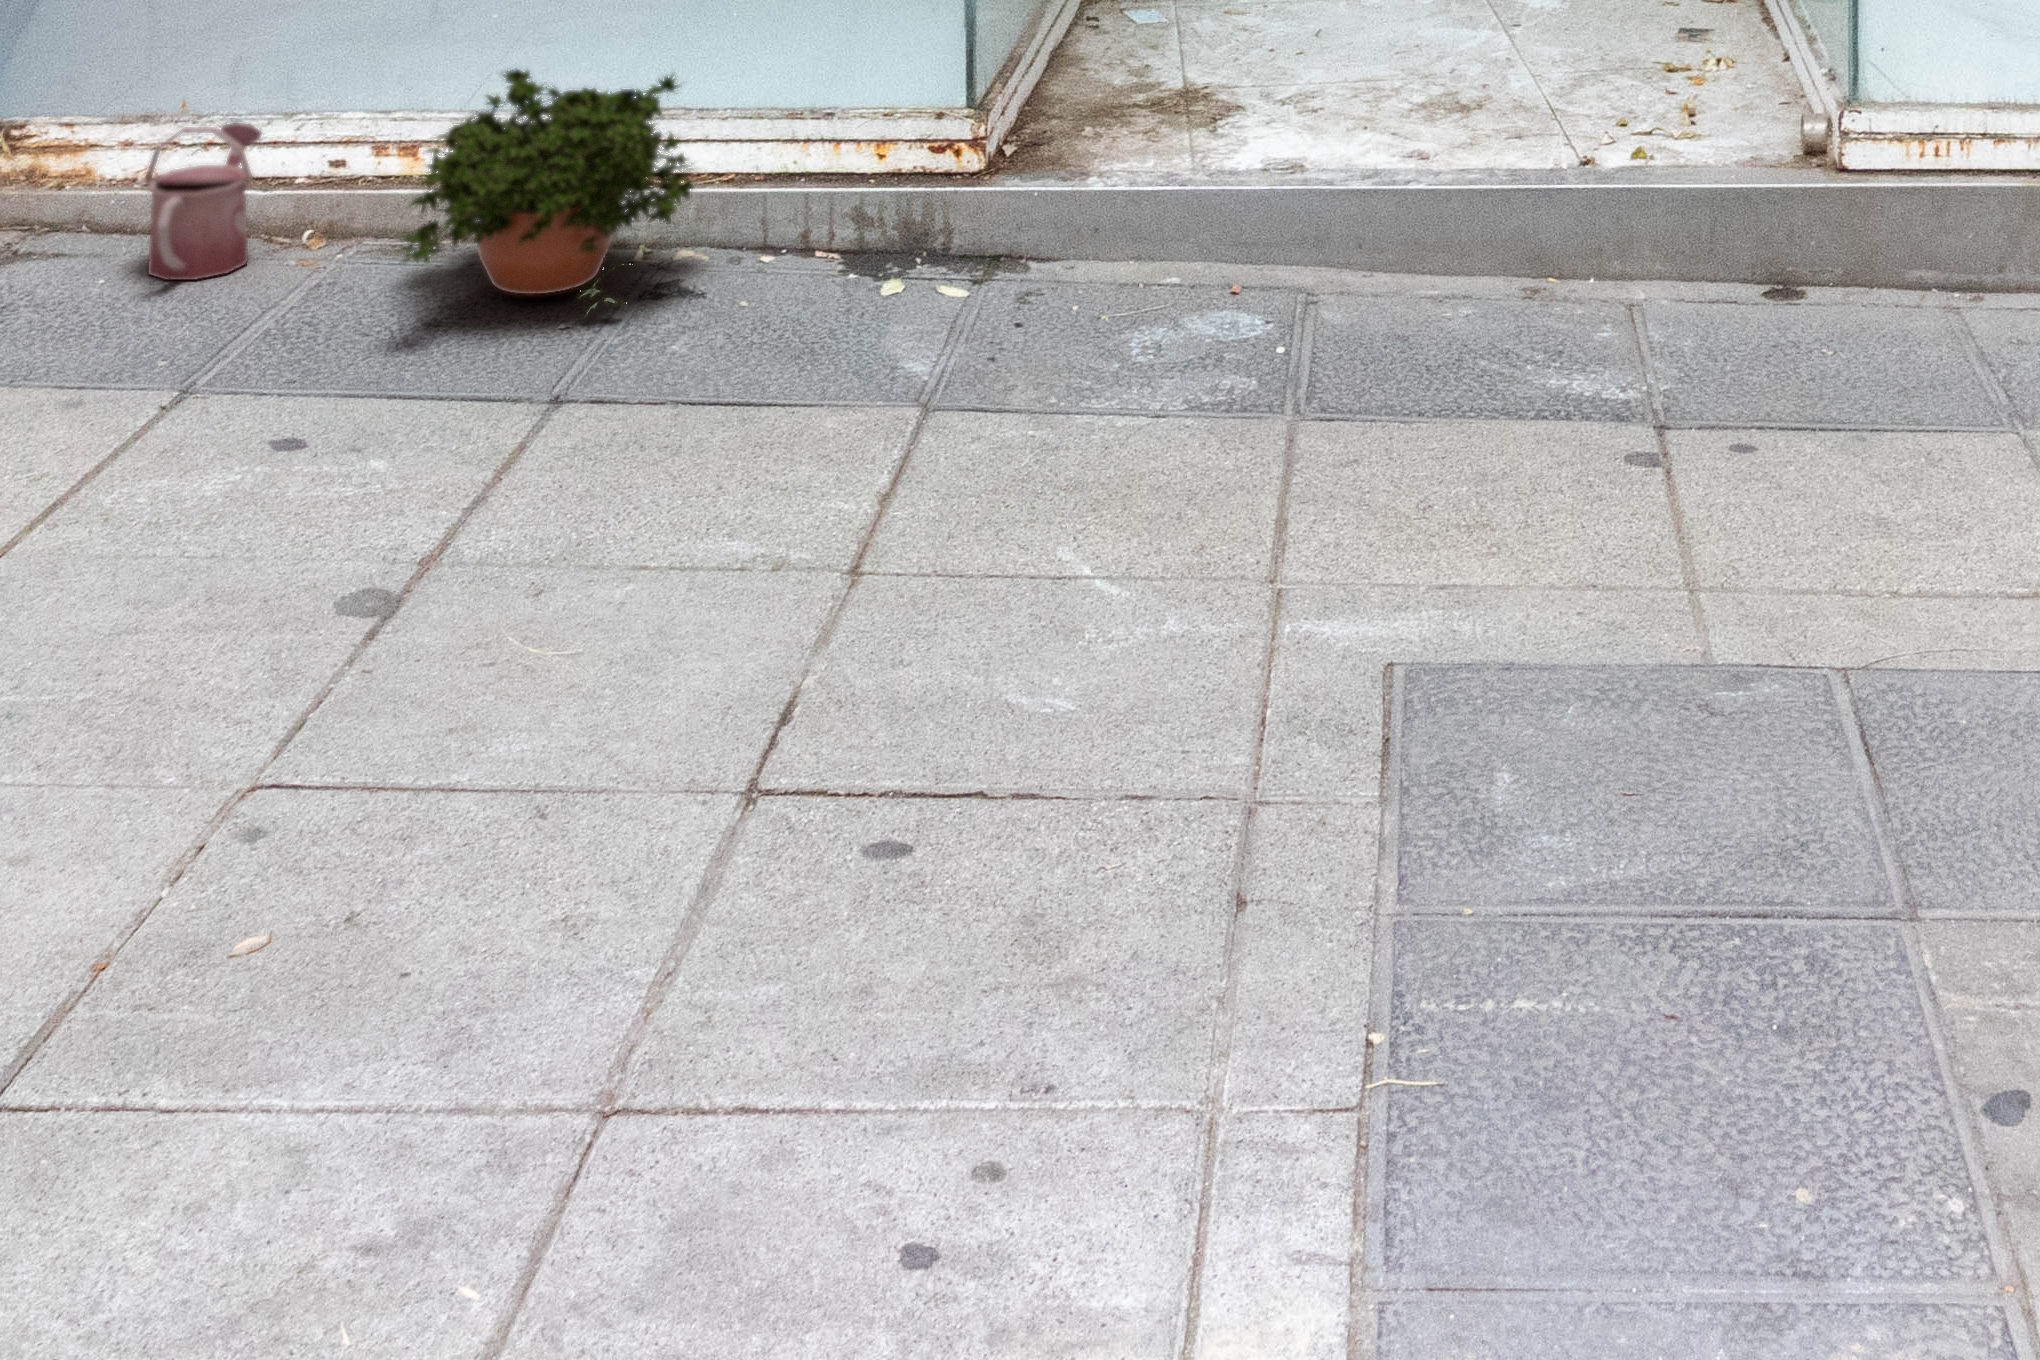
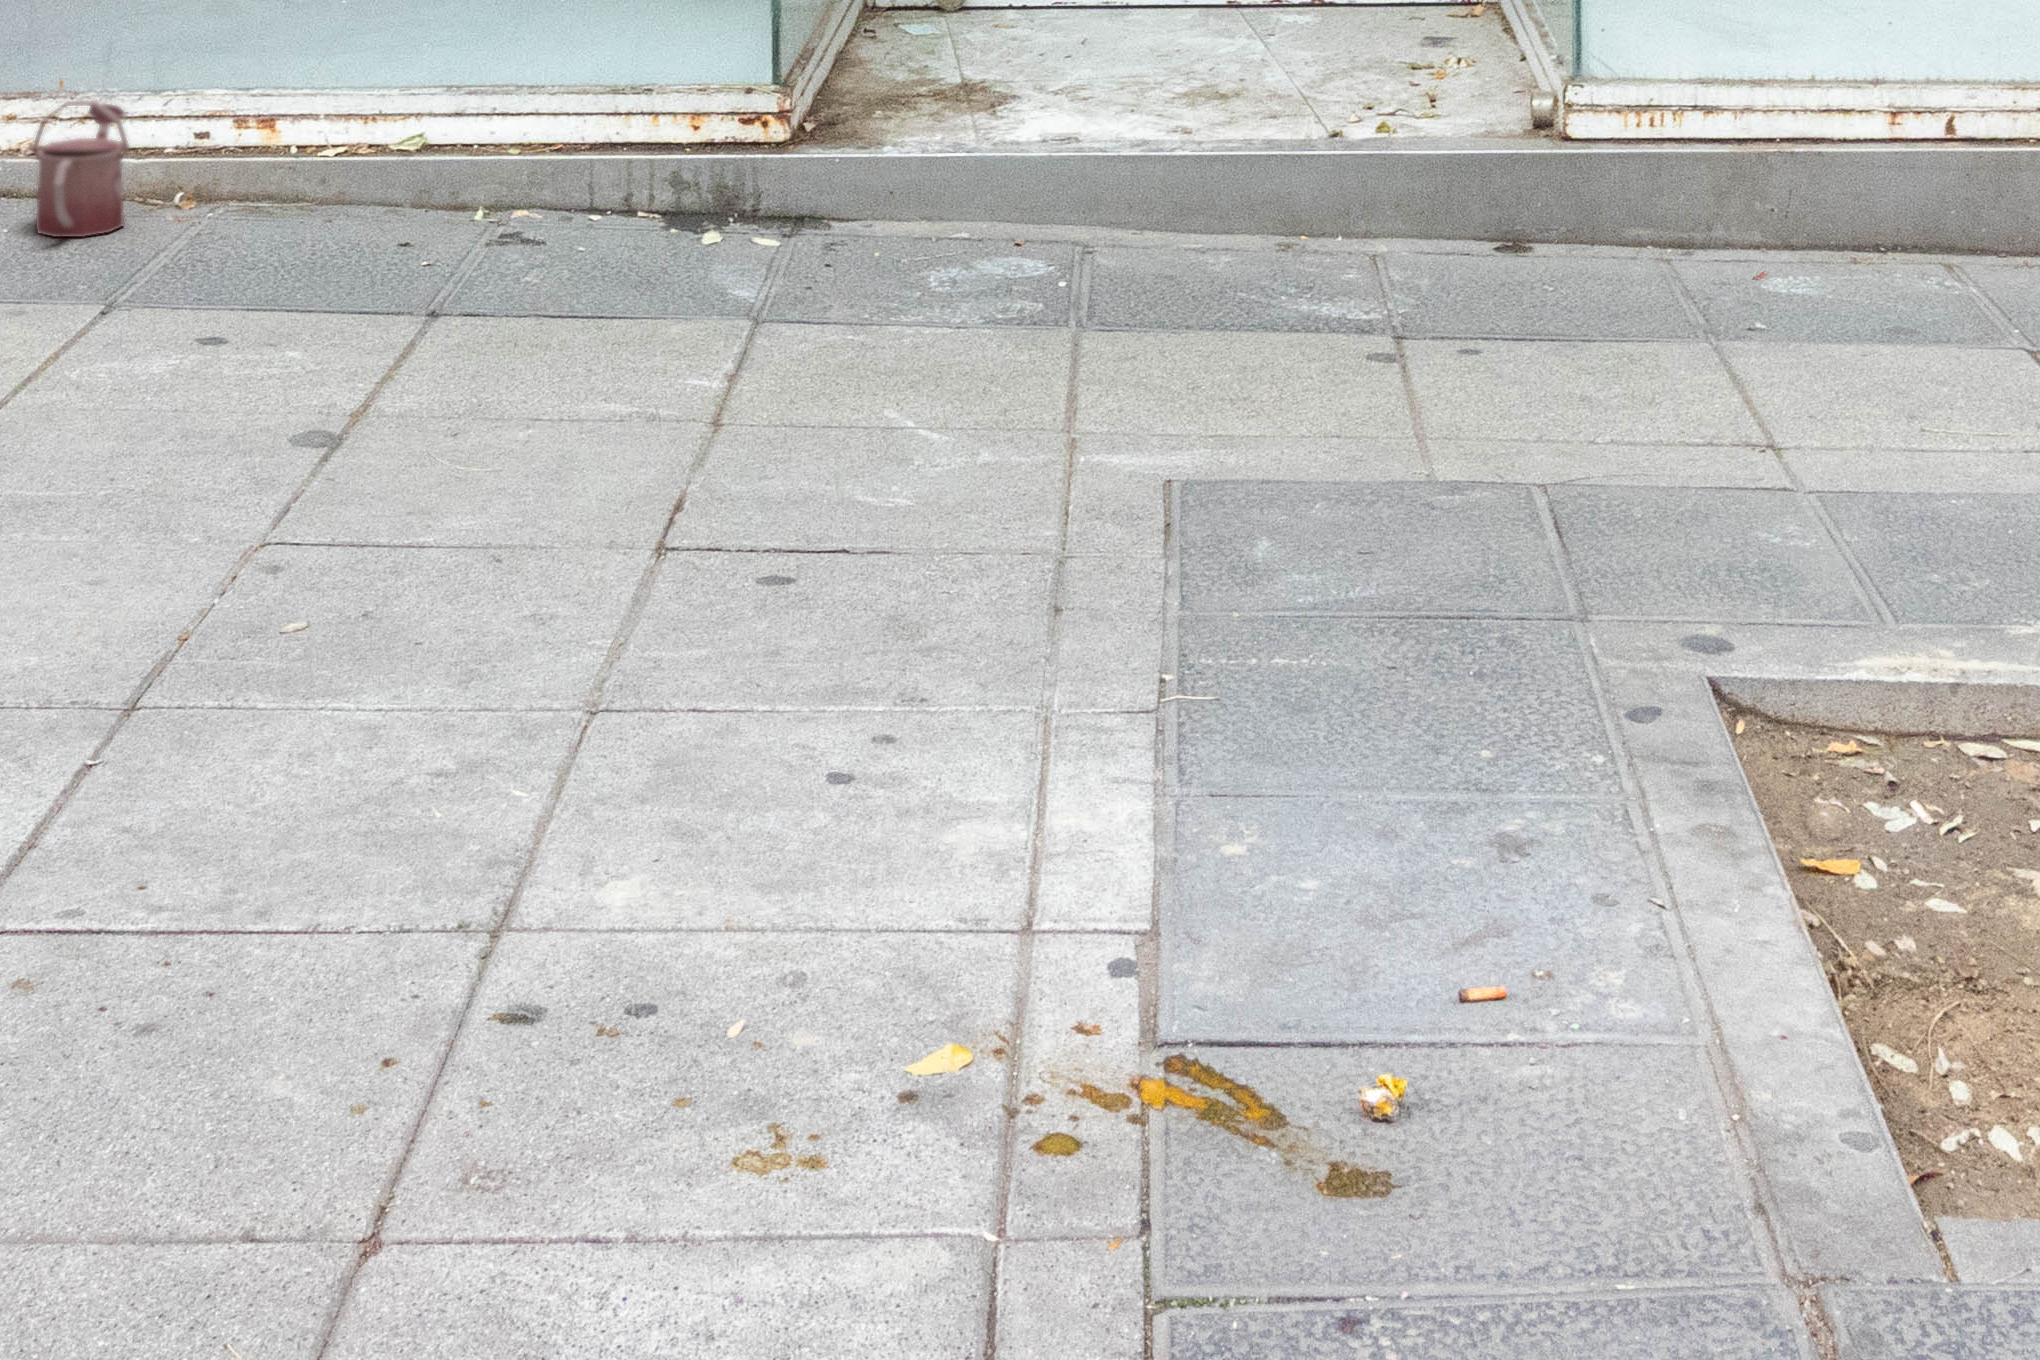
potted plant: present [398,69,697,311] -> none [271,45,543,264]

